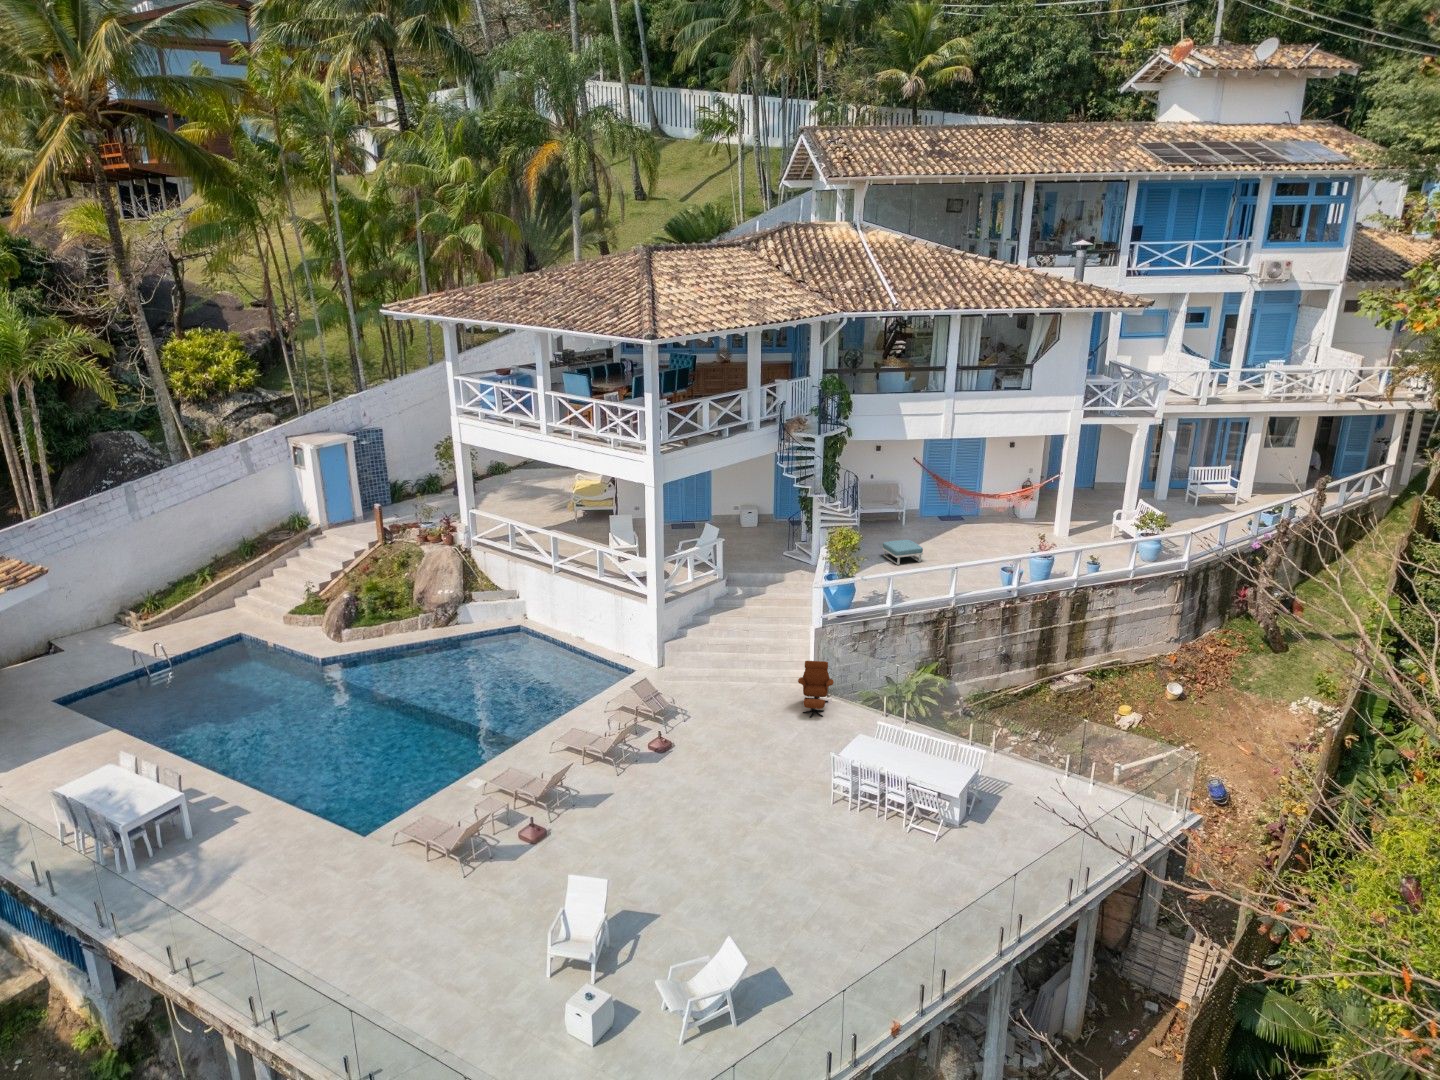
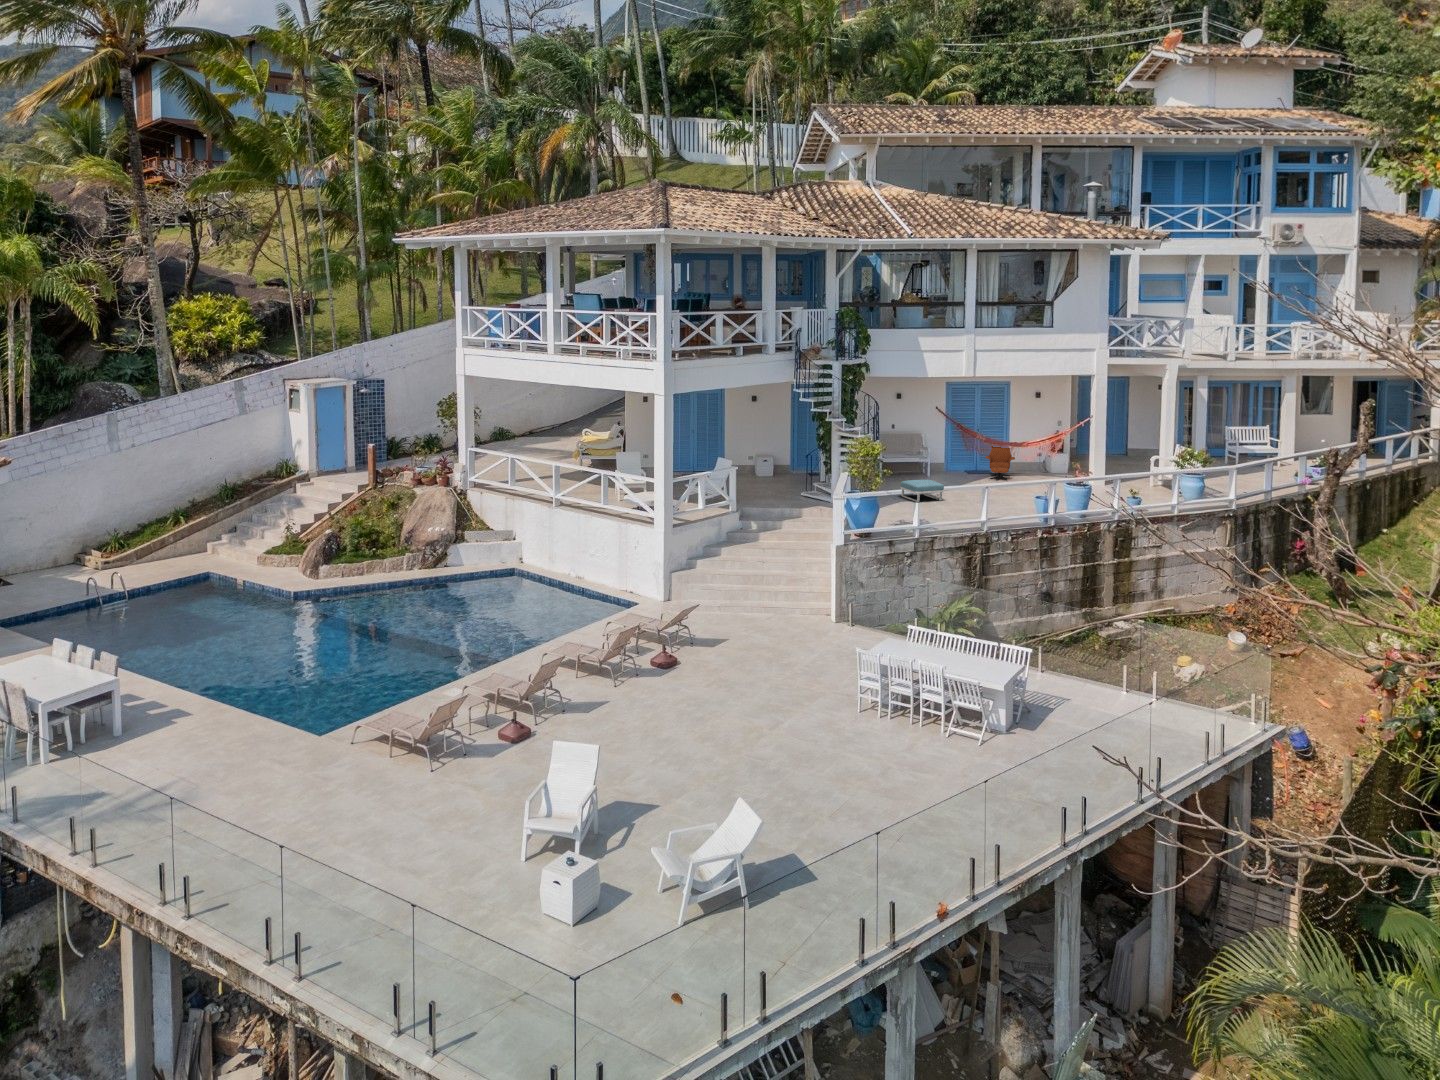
lounge chair: present [798,661,834,718] -> present [985,446,1015,480]

